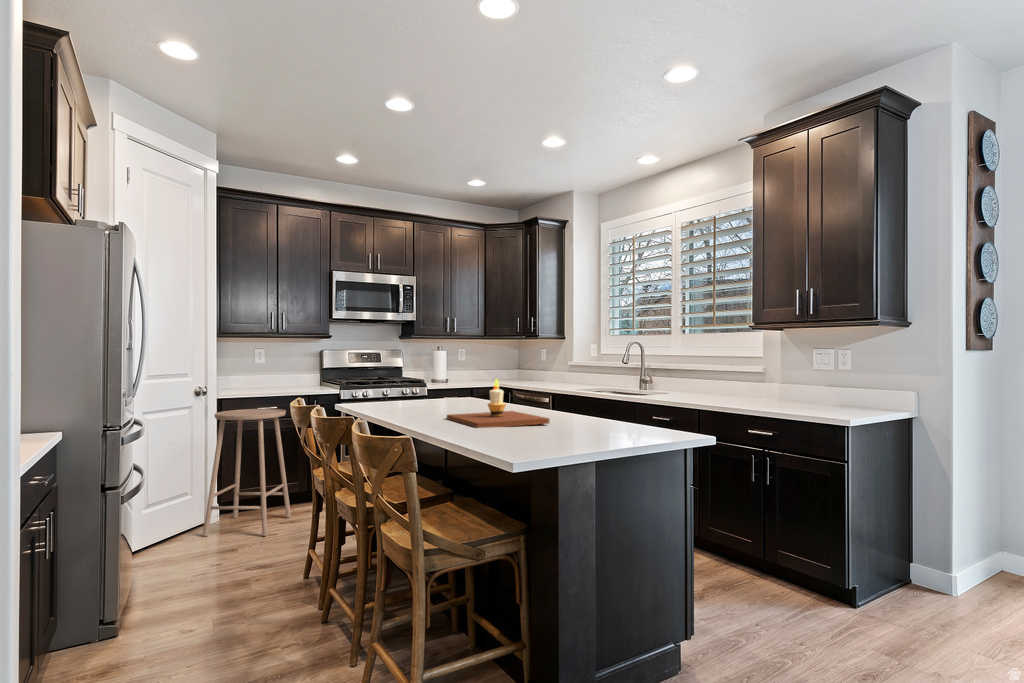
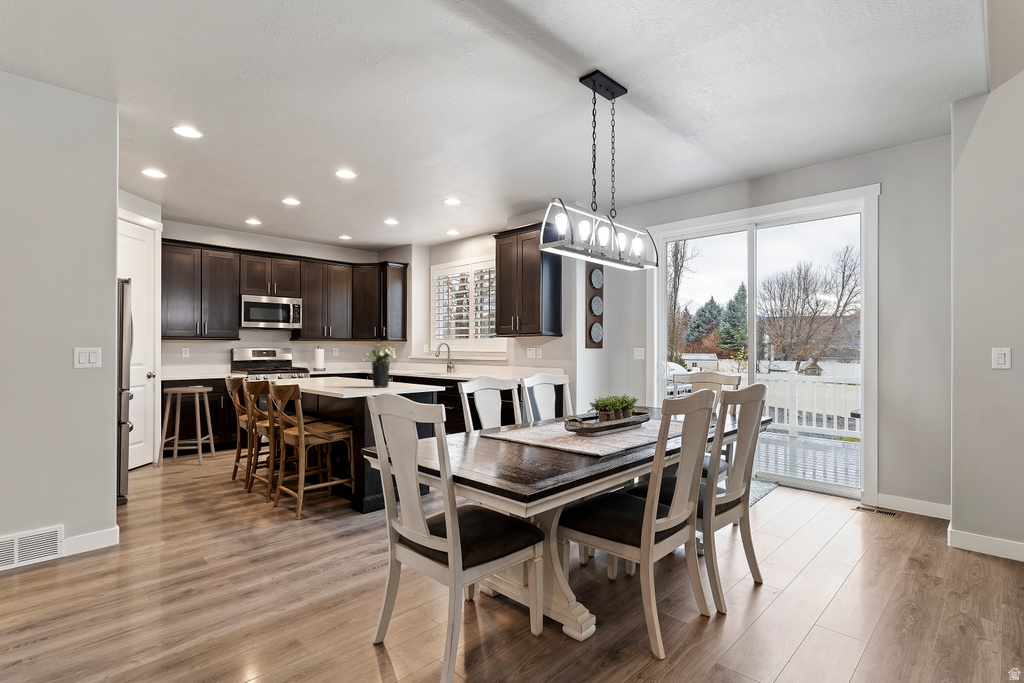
flower arrangement: none [544,337,626,436] -> present [362,345,395,387]
candle: present [447,379,550,428] -> none [318,363,370,386]

